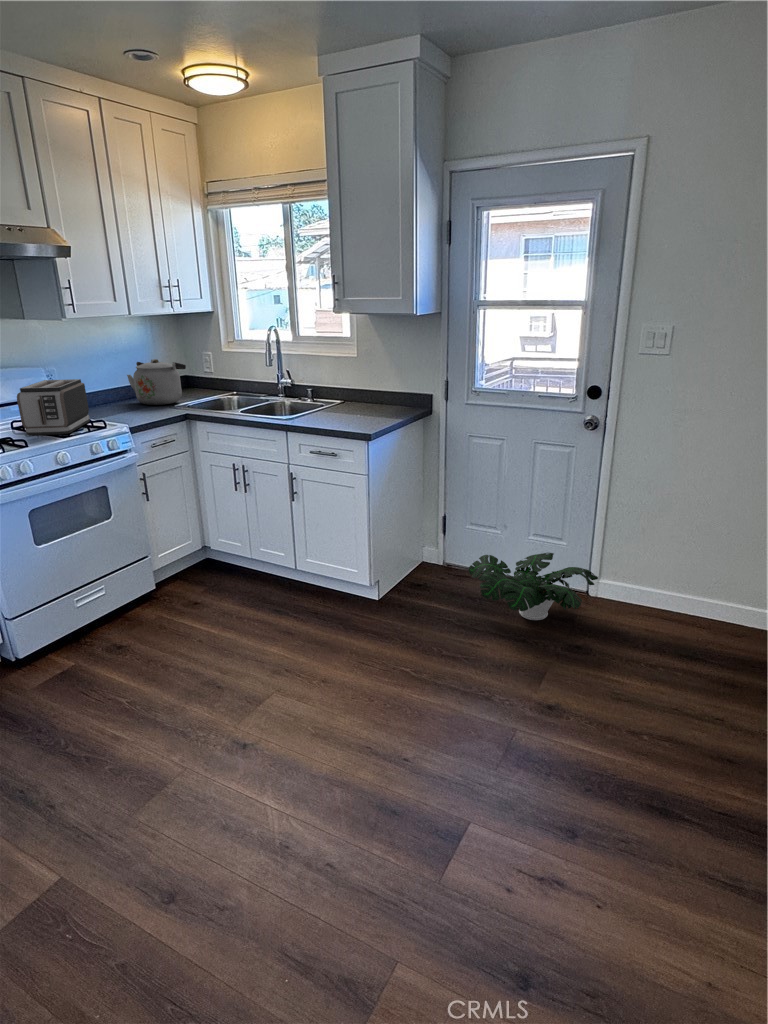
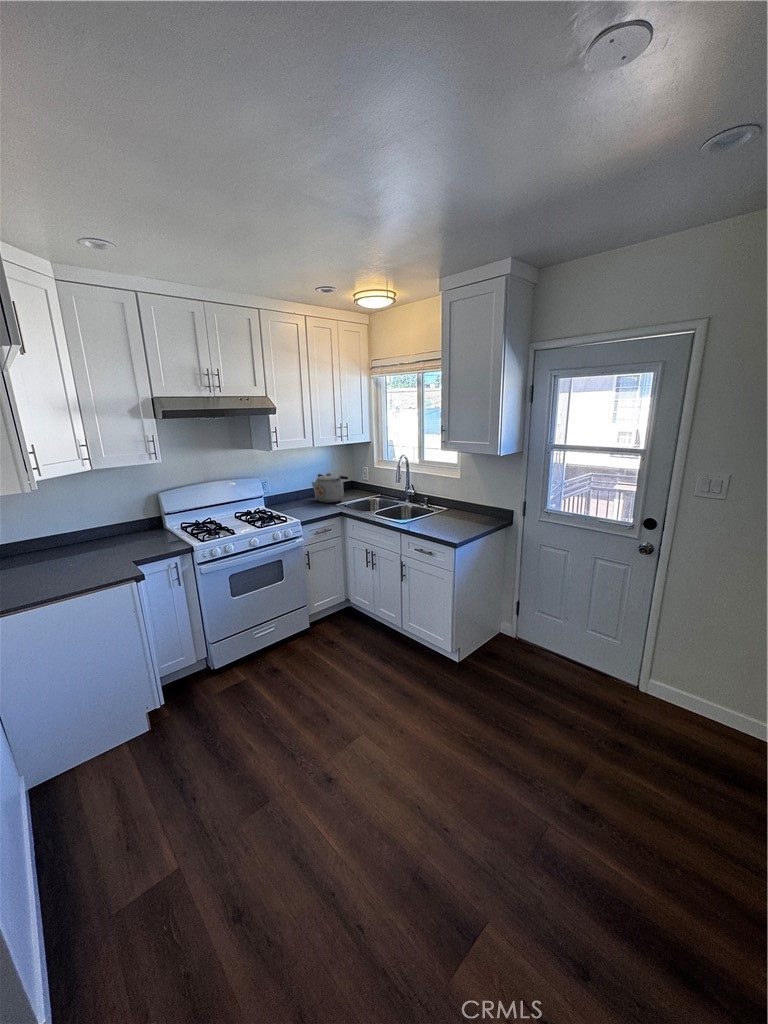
toaster: present [17,379,90,435] -> none [234,489,279,526]
potted plant: present [468,553,598,620] -> none [531,643,647,714]

